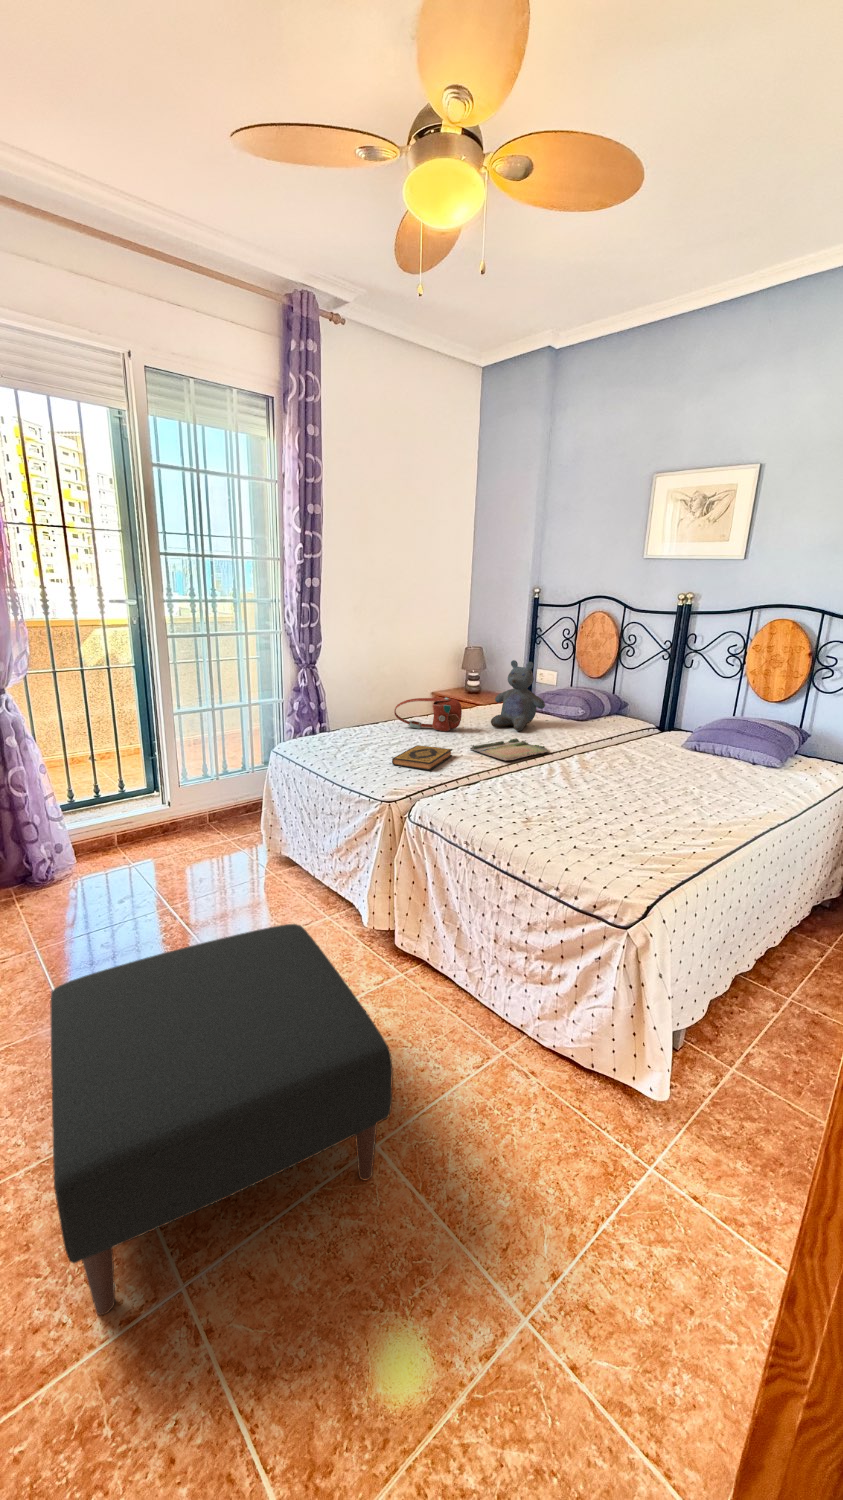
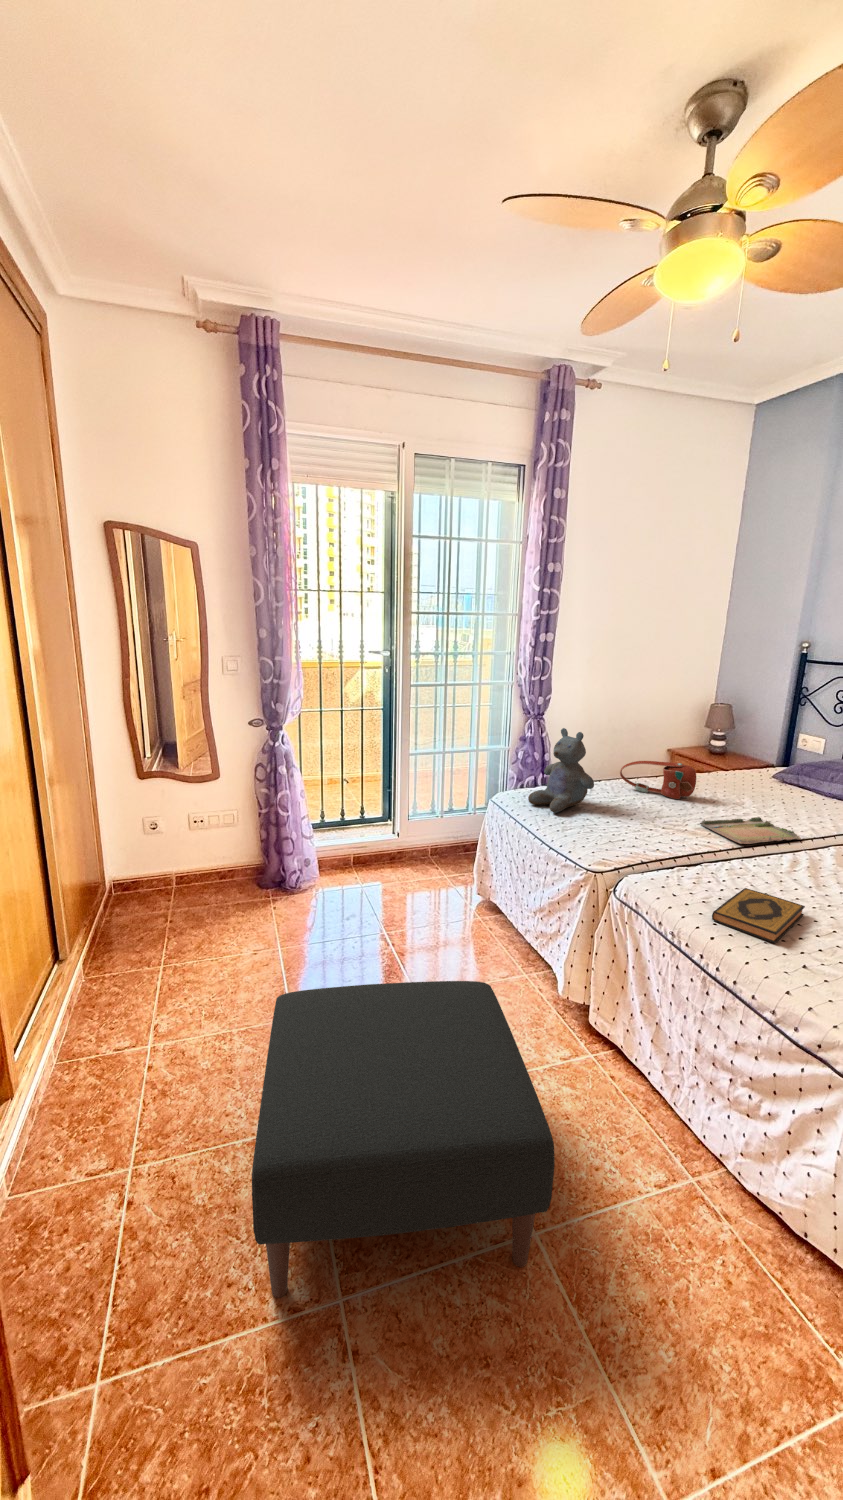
stuffed bear: present [491,660,545,731] -> present [528,728,594,813]
hardback book: present [392,745,452,770] -> present [712,888,805,943]

